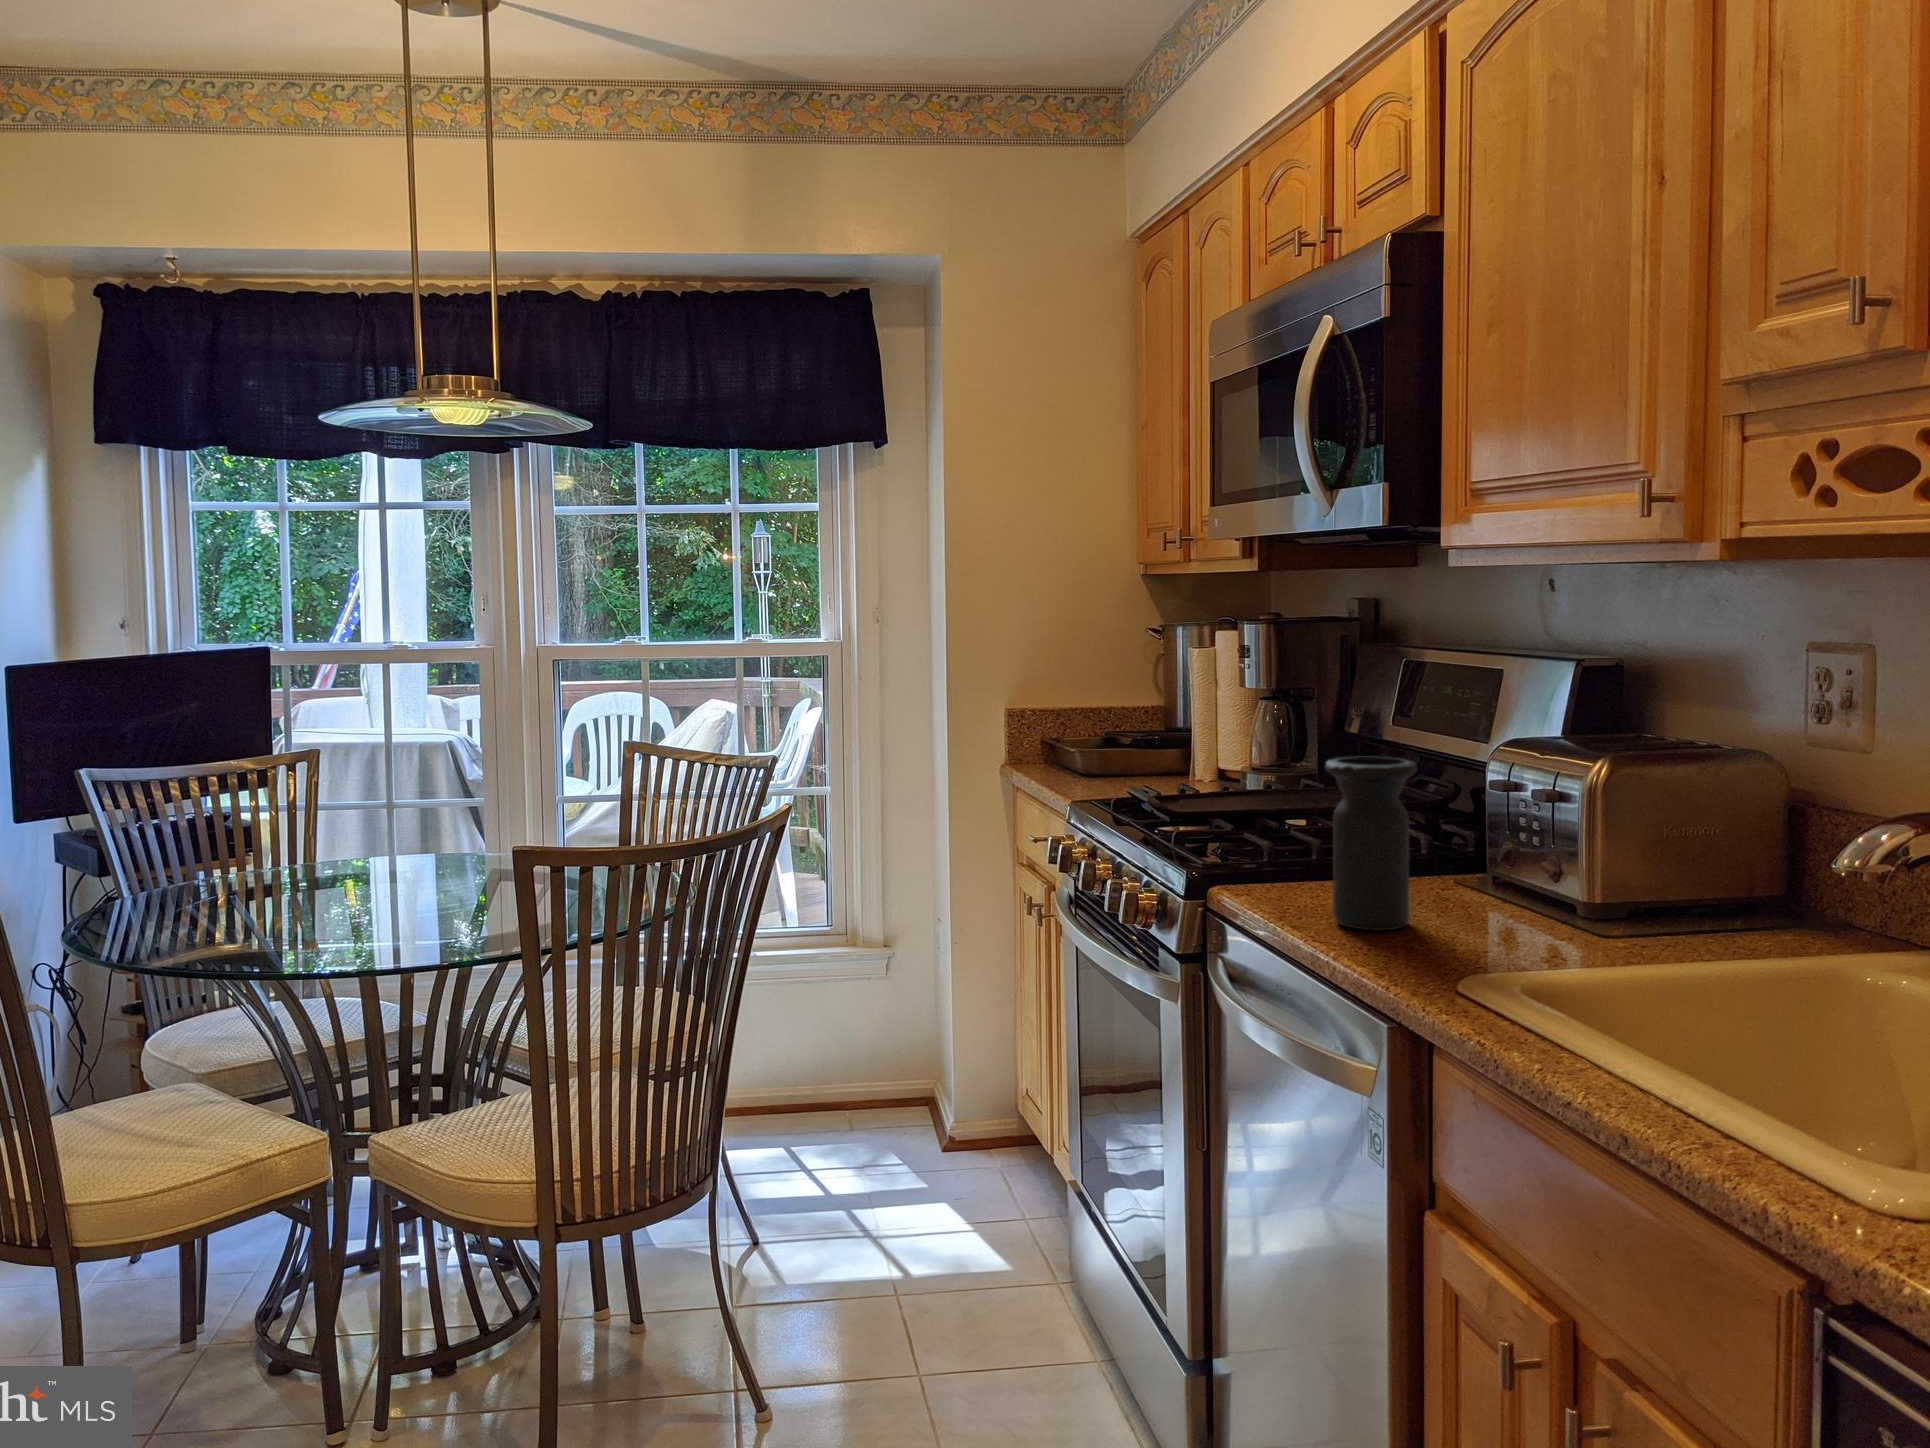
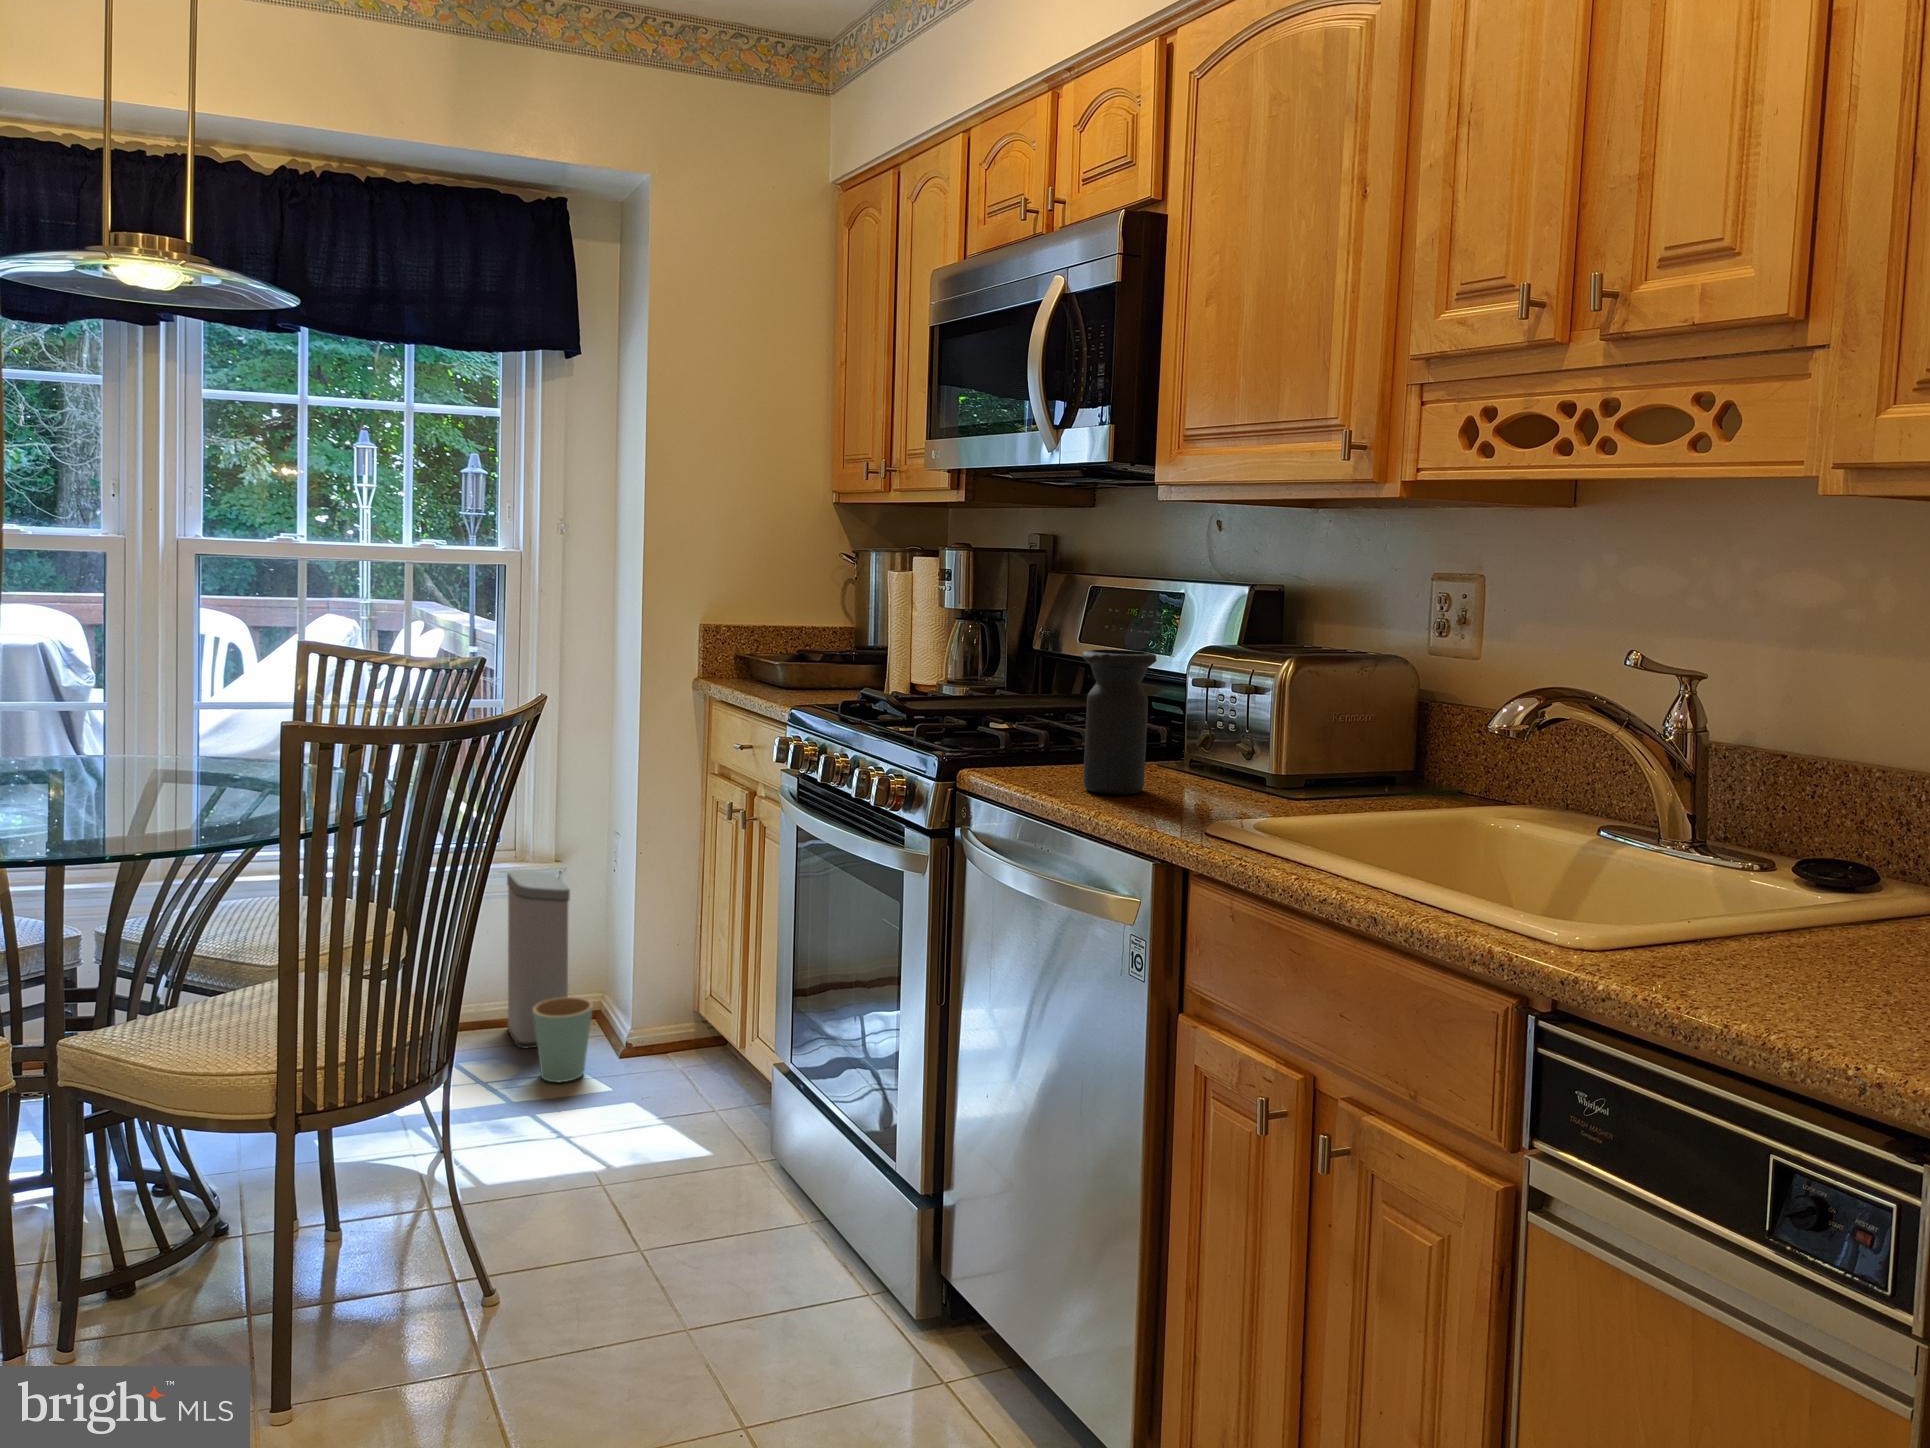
trash can: none [833,956,907,1176] -> present [507,871,593,1082]

